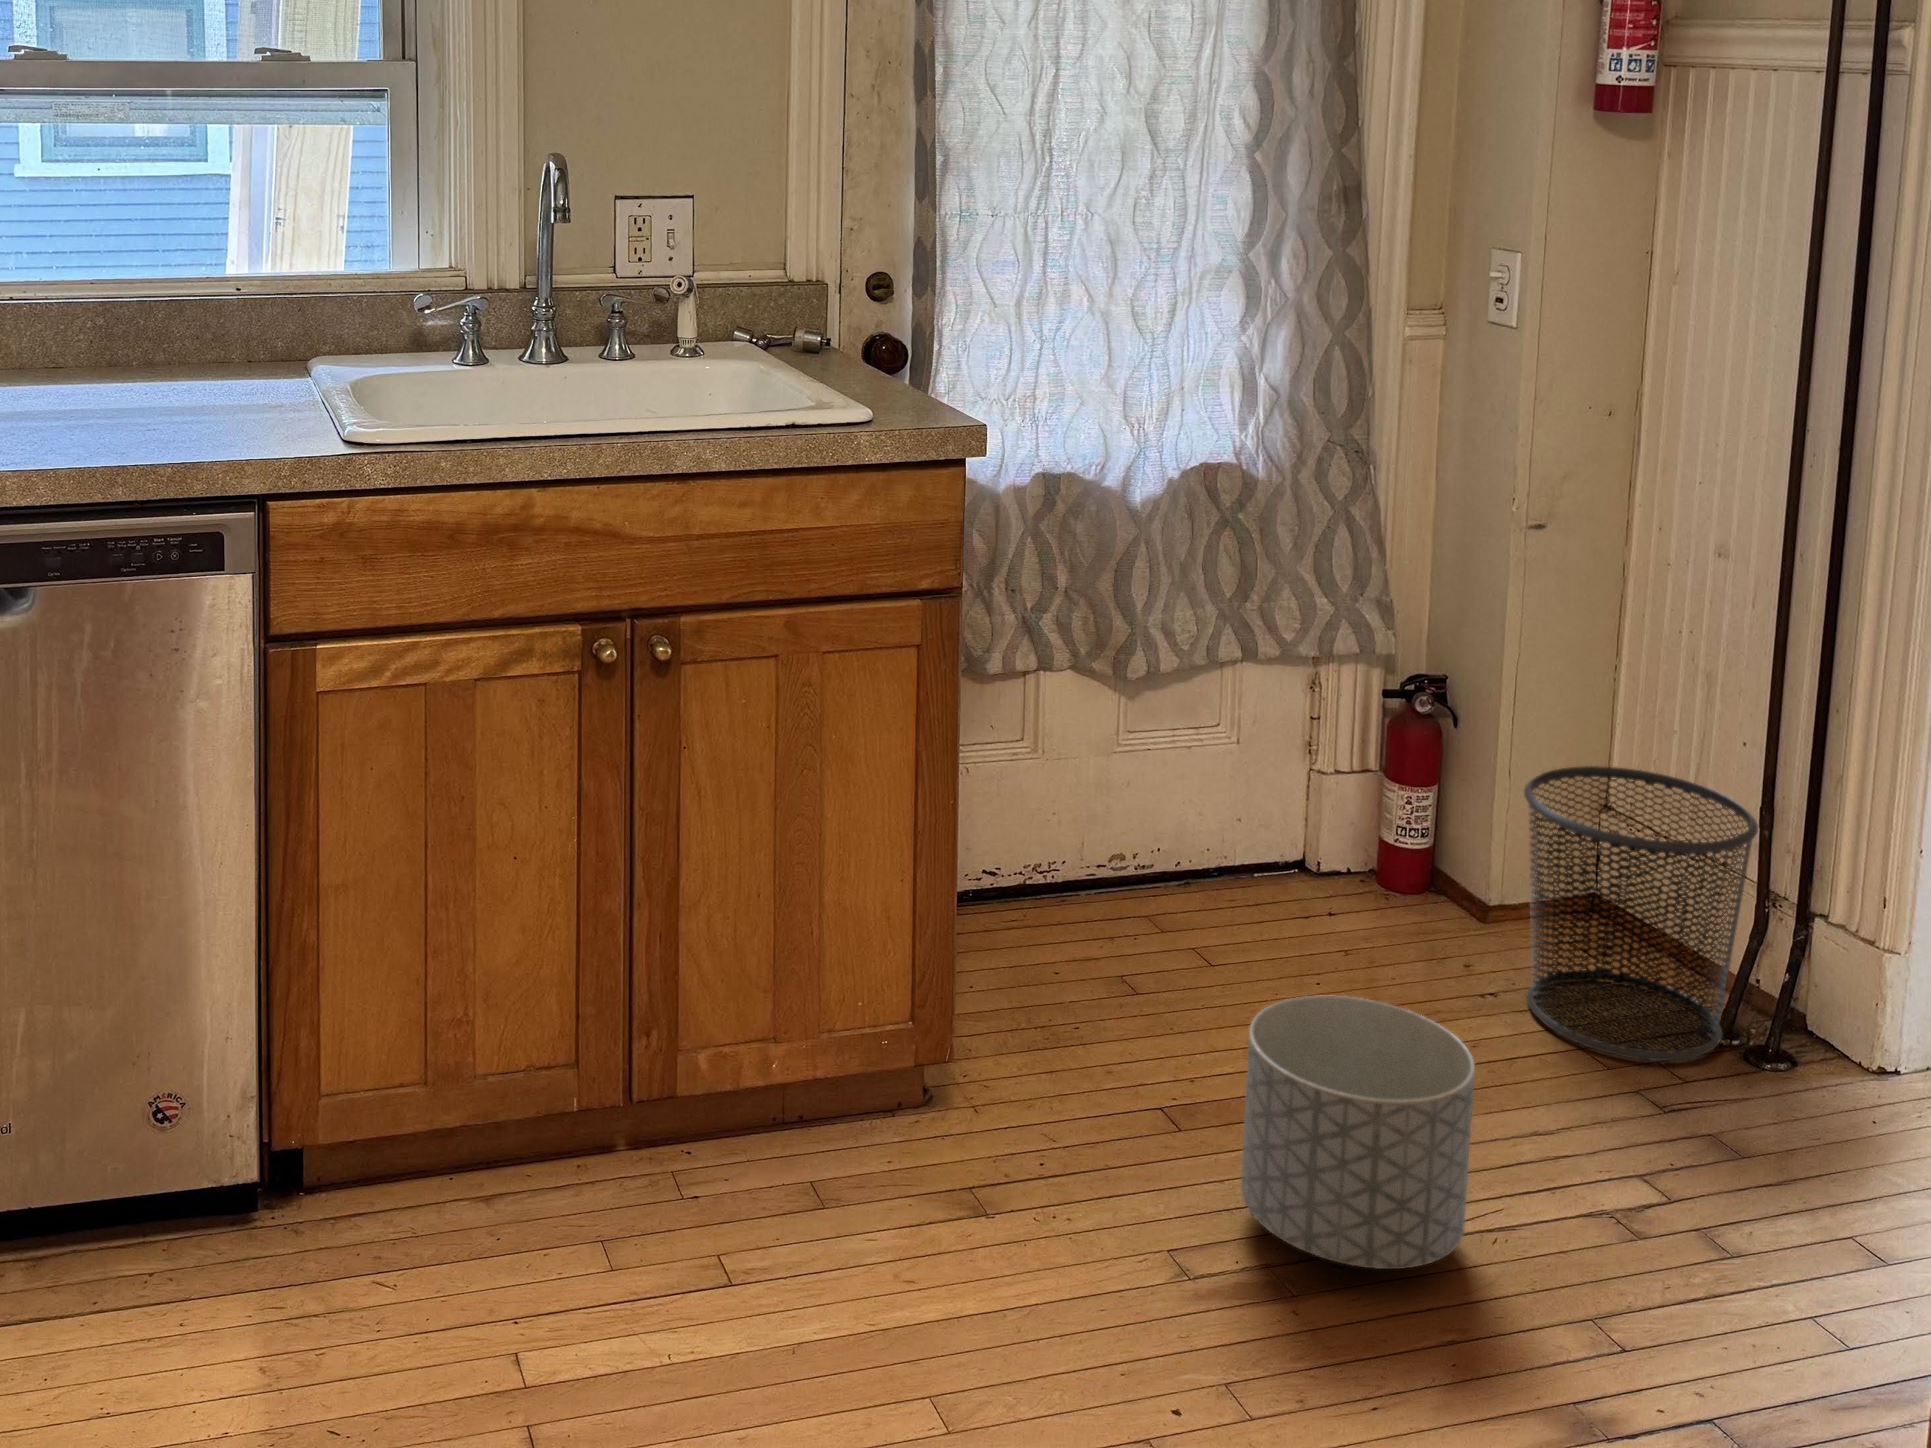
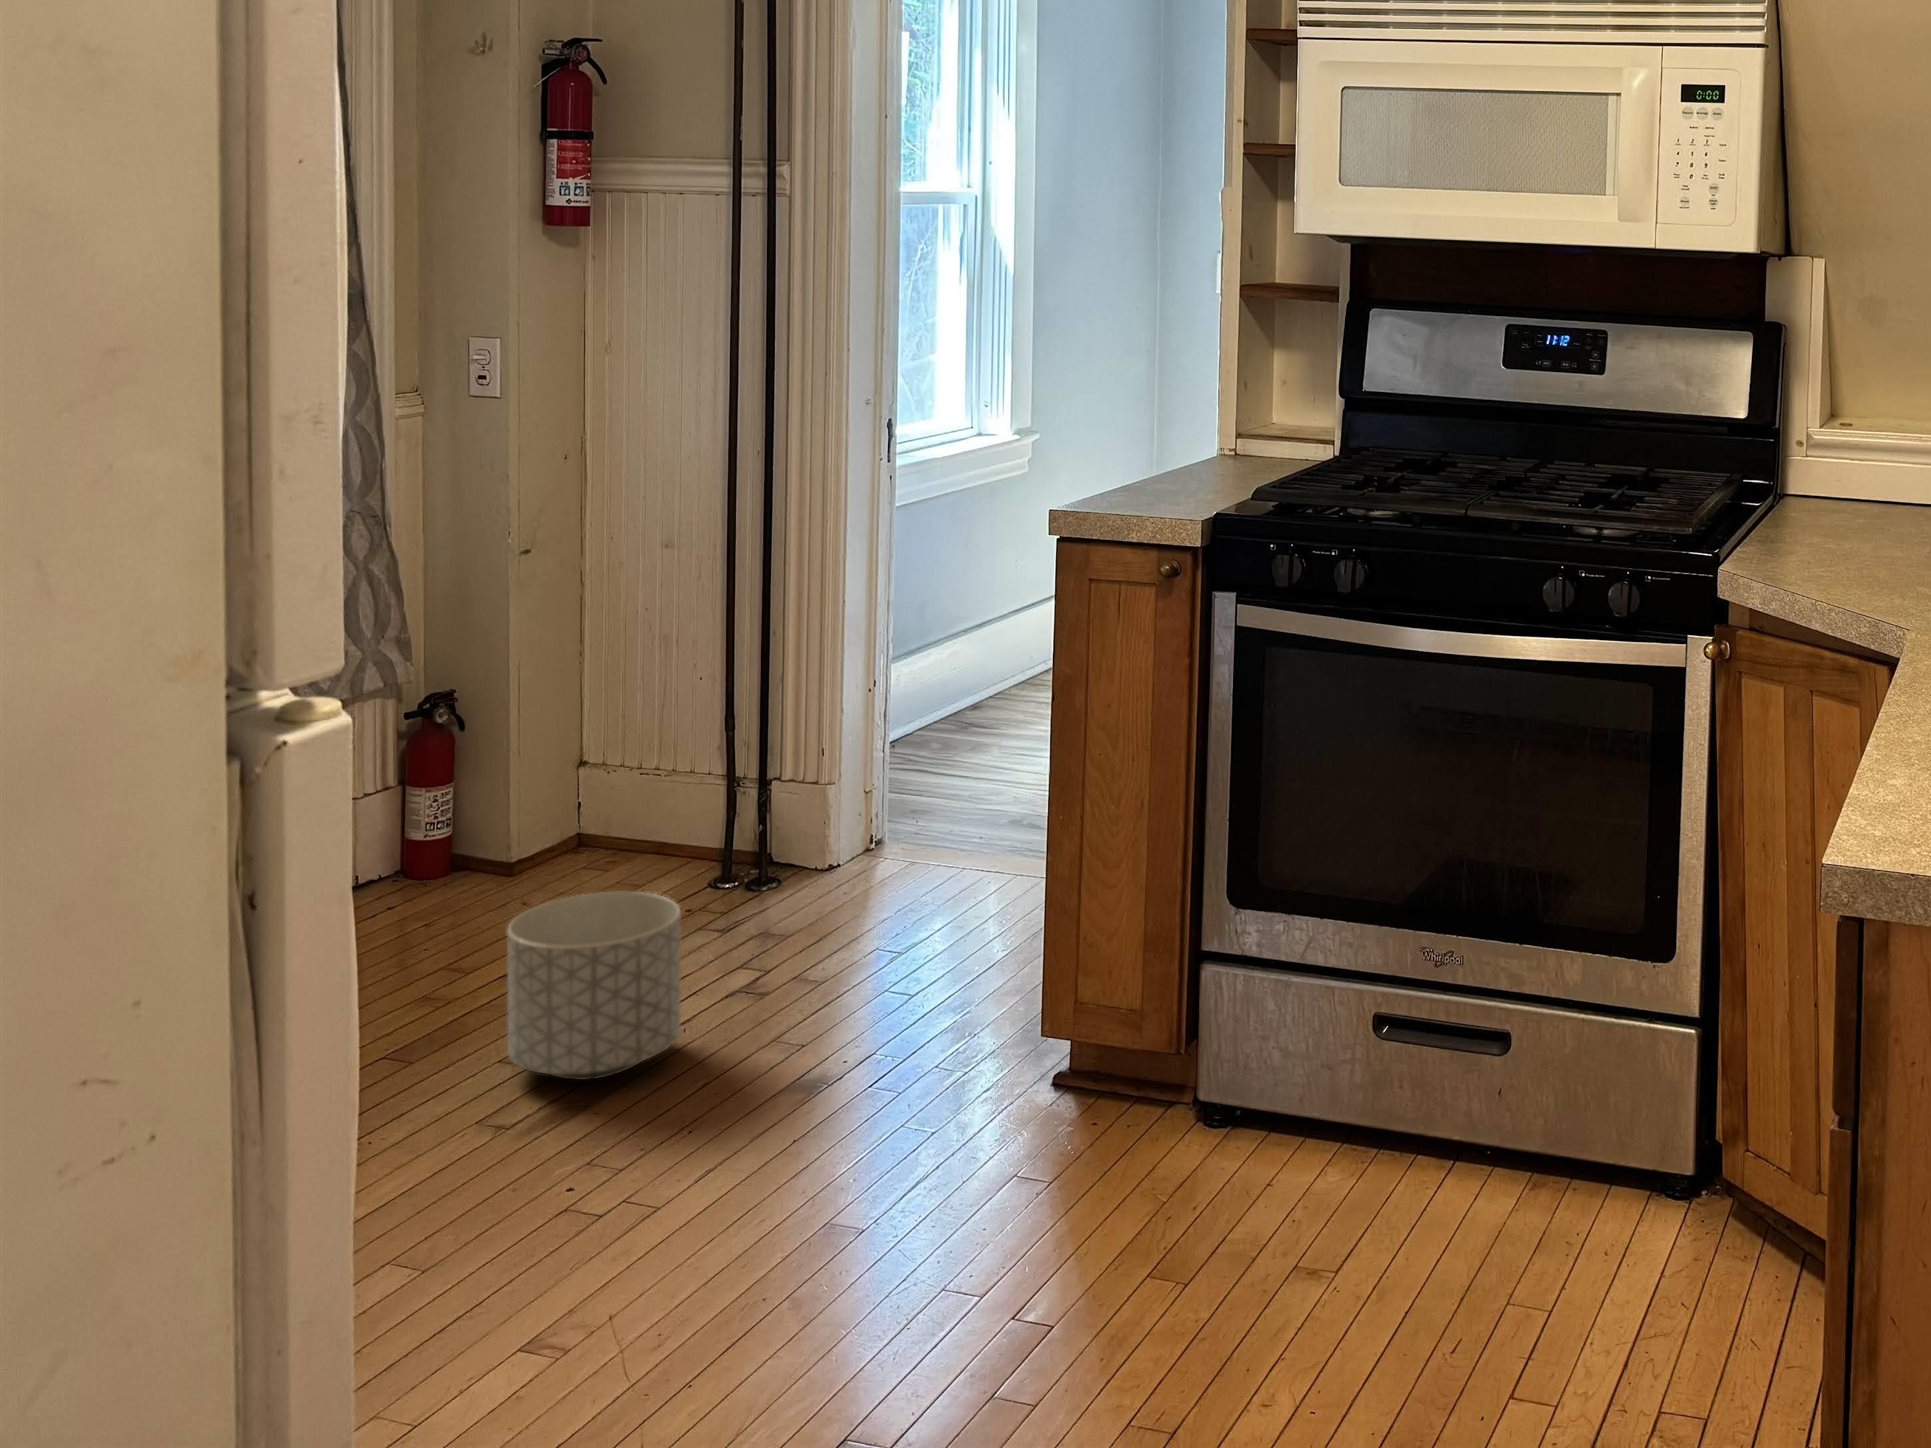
waste bin: present [1524,766,1758,1061] -> none [570,713,740,920]

